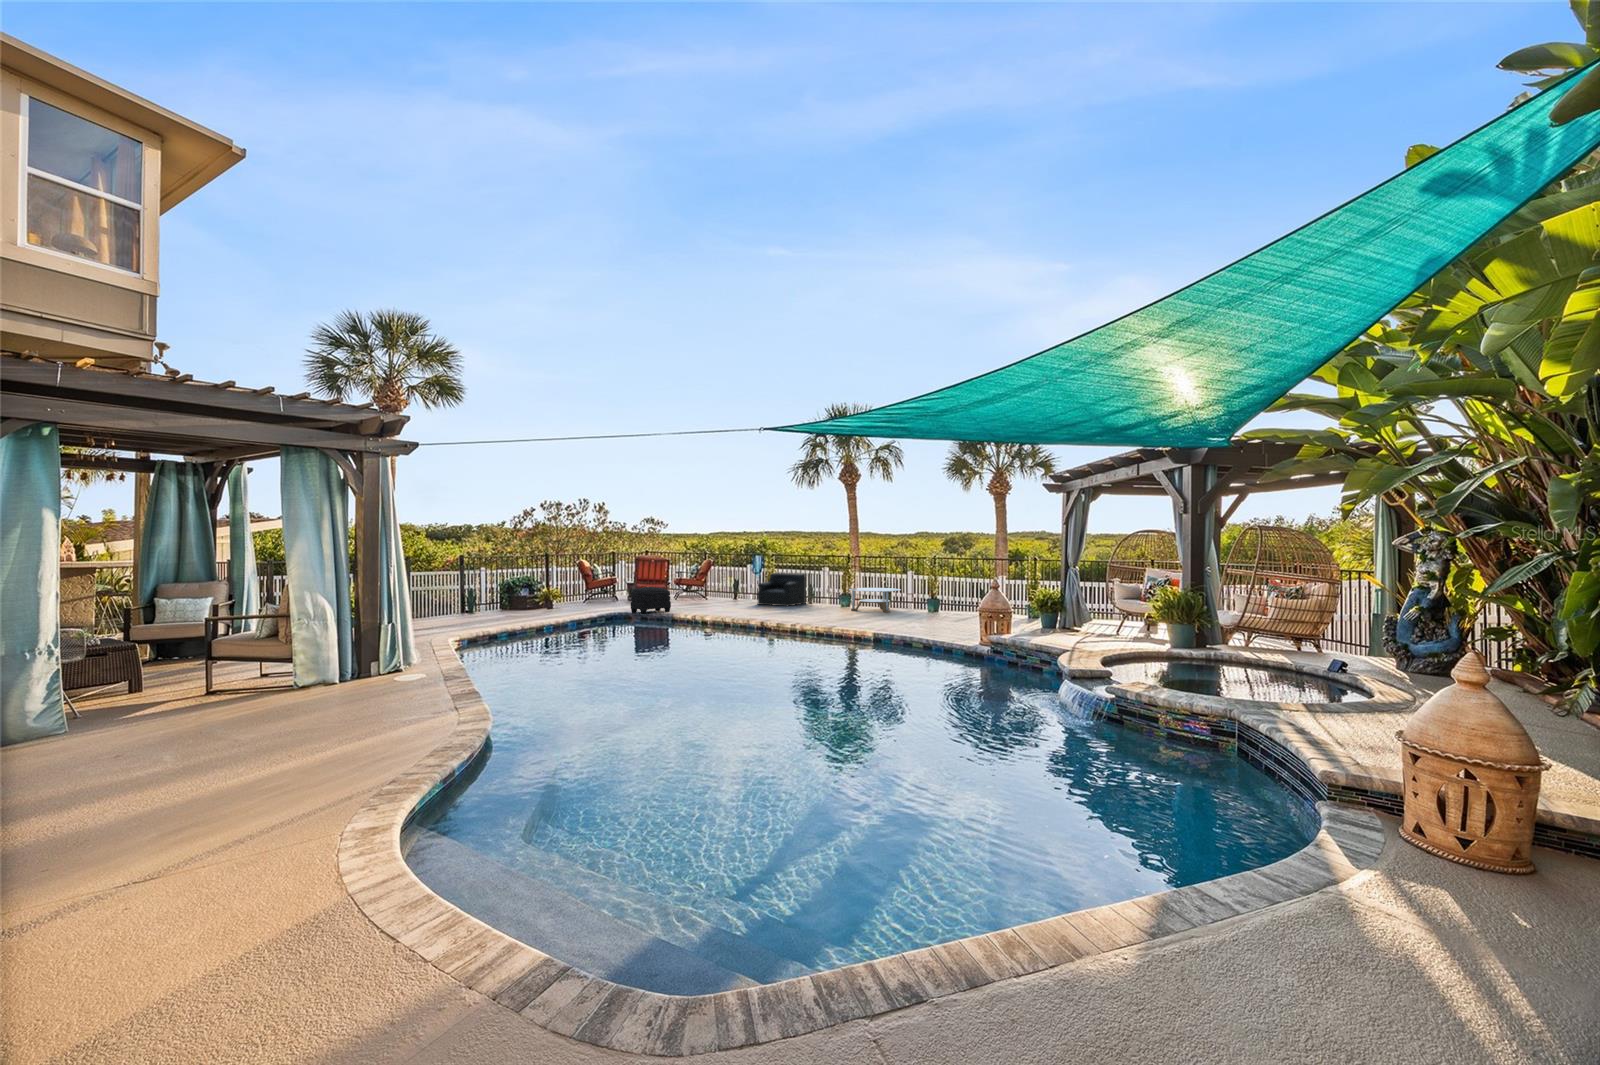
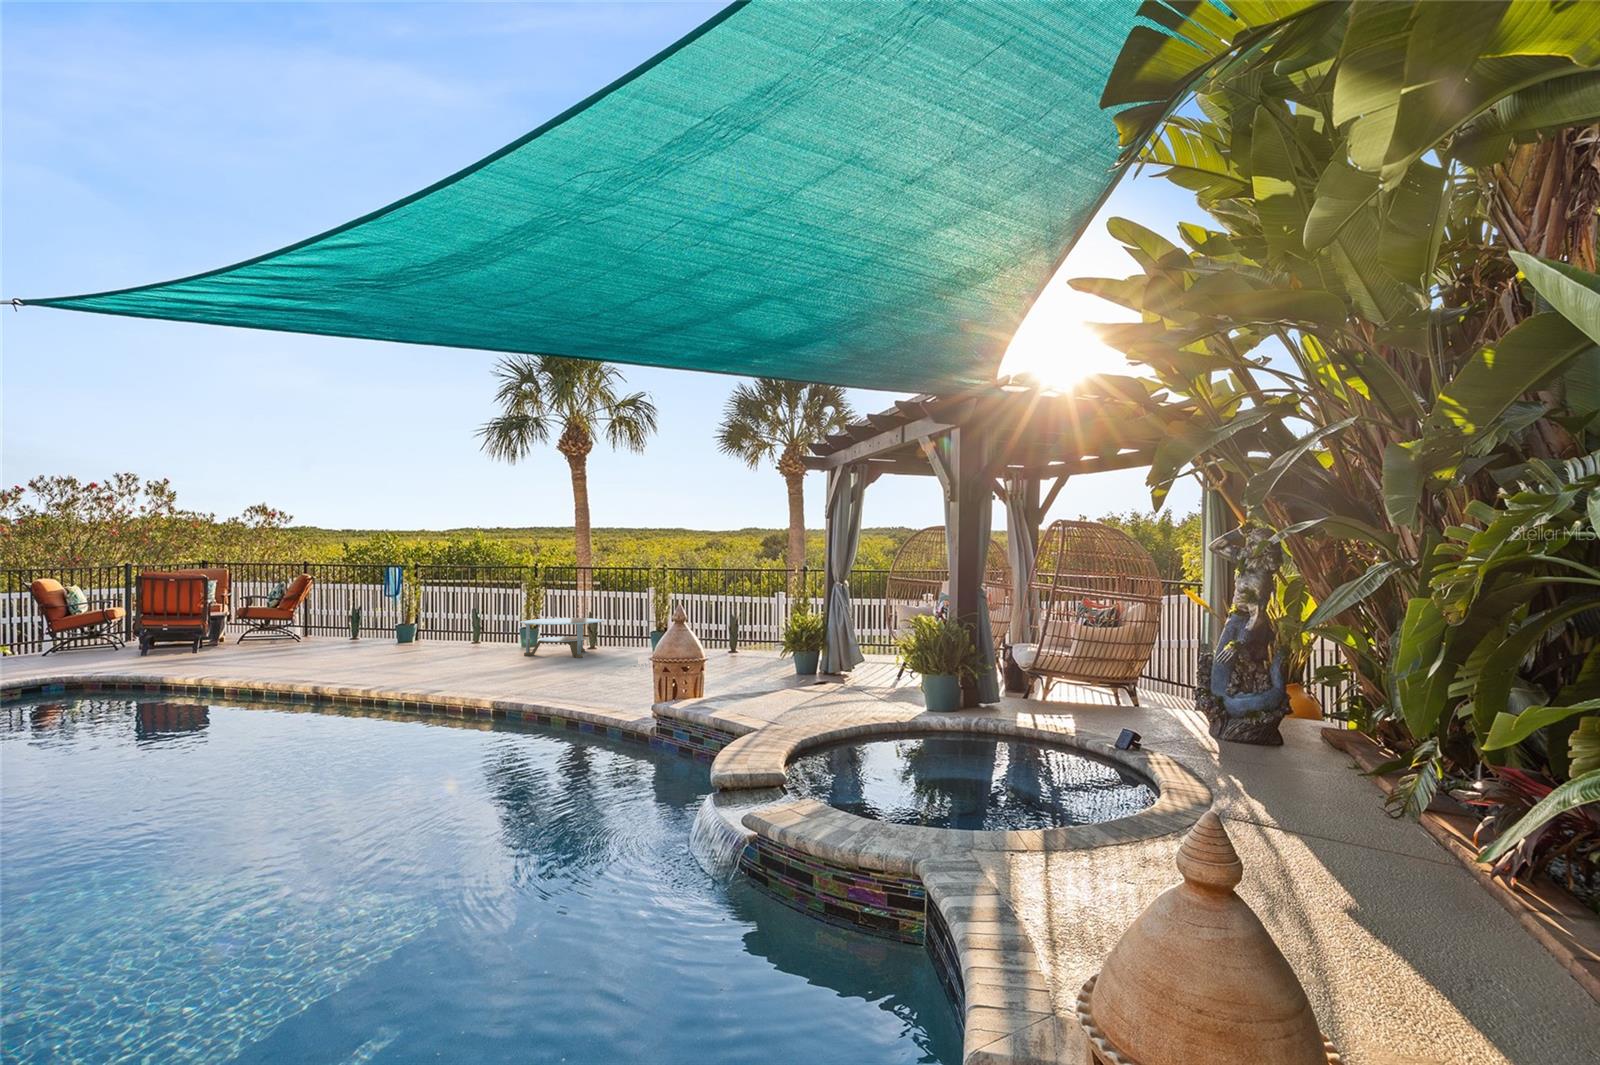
armchair: present [757,573,806,606] -> none [378,596,467,651]
ottoman: present [631,587,671,614] -> none [125,625,204,671]

